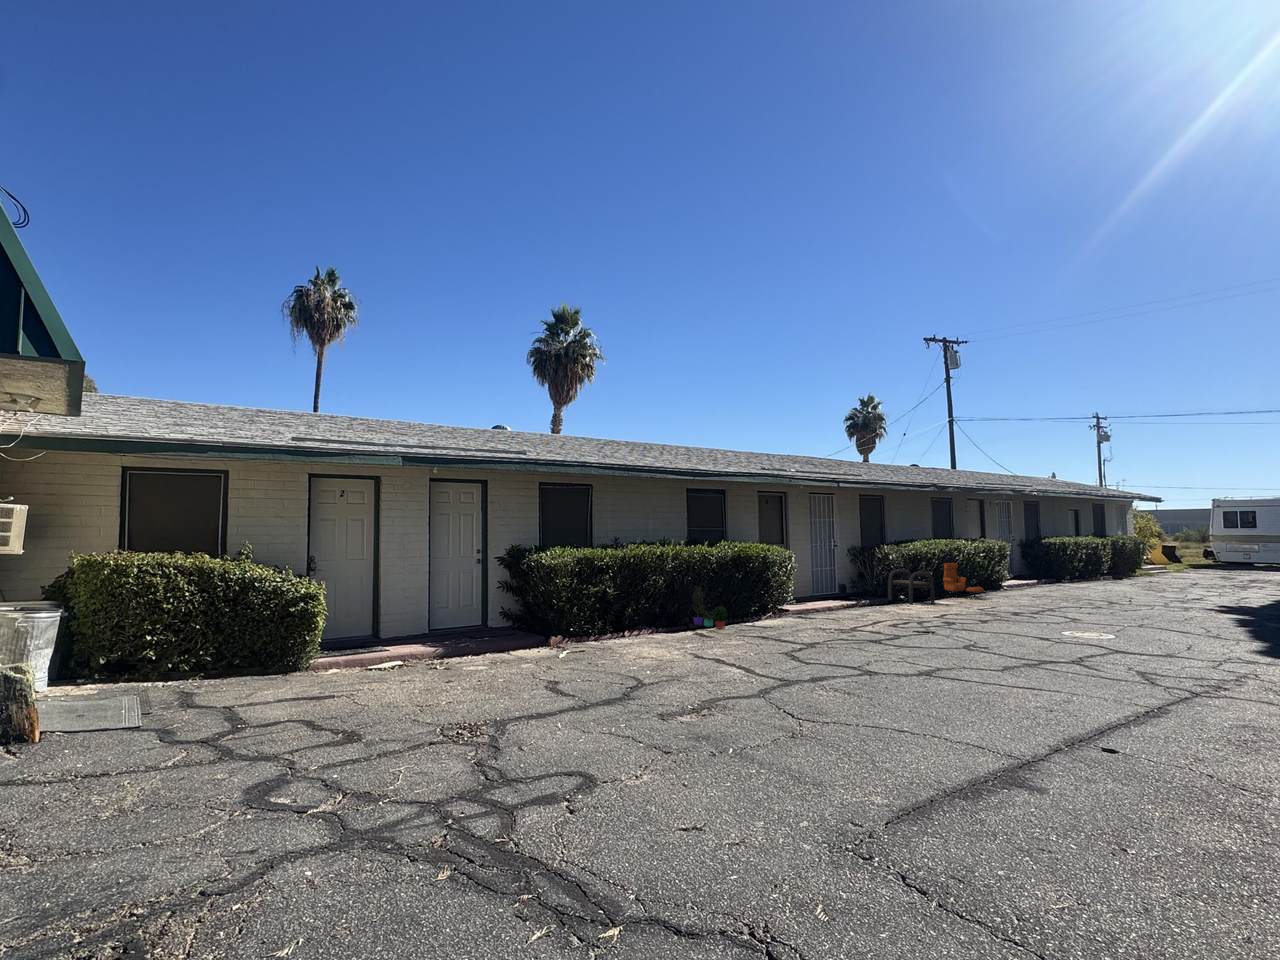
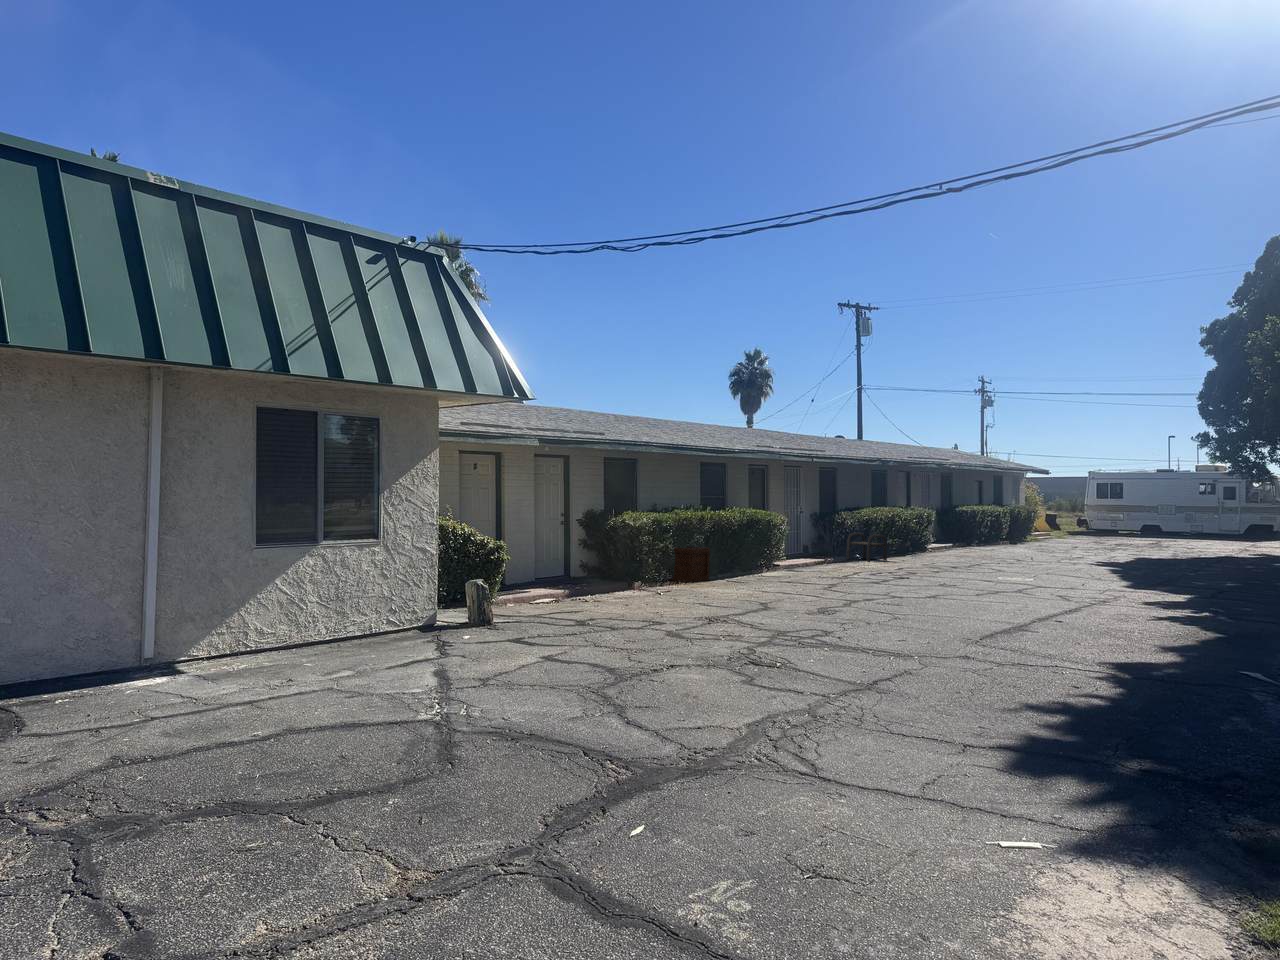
lounge chair: present [943,563,984,599] -> none [887,527,921,559]
potted plant: present [693,587,728,629] -> none [722,544,757,577]
wooden crate: none [597,589,656,637] -> present [670,546,710,582]

